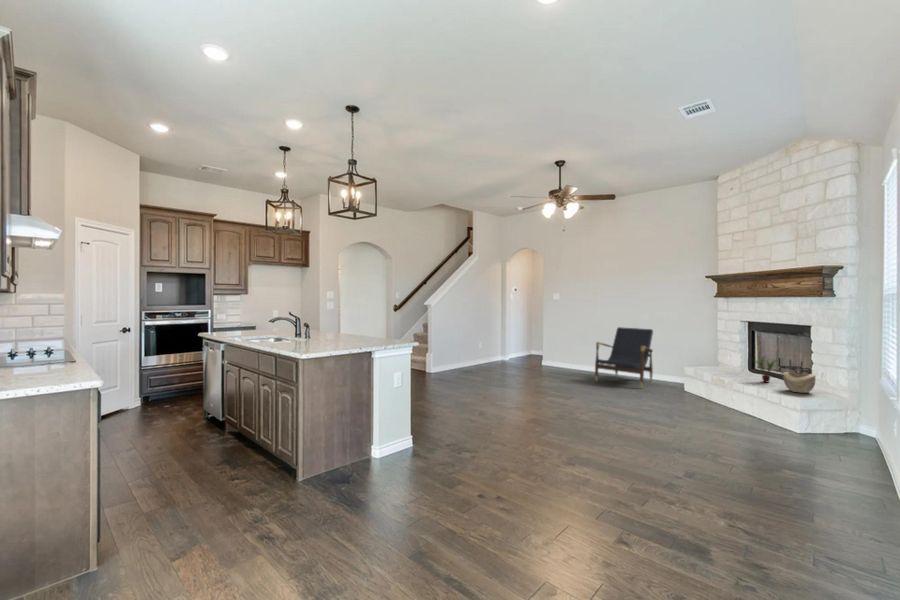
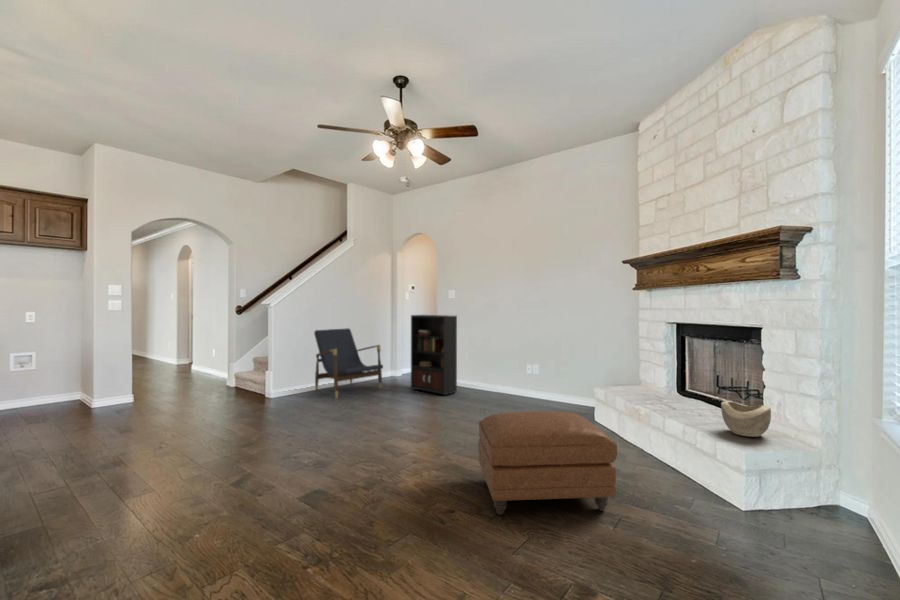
bookcase: none [530,313,582,374] -> present [411,315,457,395]
lounge chair: present [595,327,653,388] -> present [314,328,383,399]
potted plant: present [756,357,777,382] -> none [677,375,720,415]
ottoman: none [626,377,721,432] -> present [478,411,617,515]

